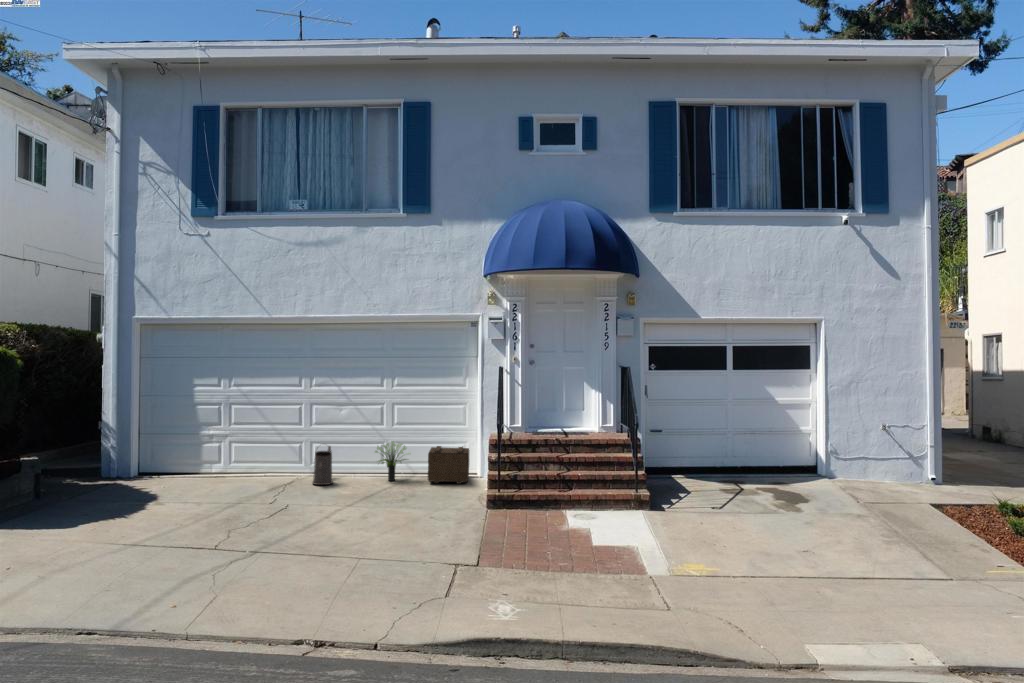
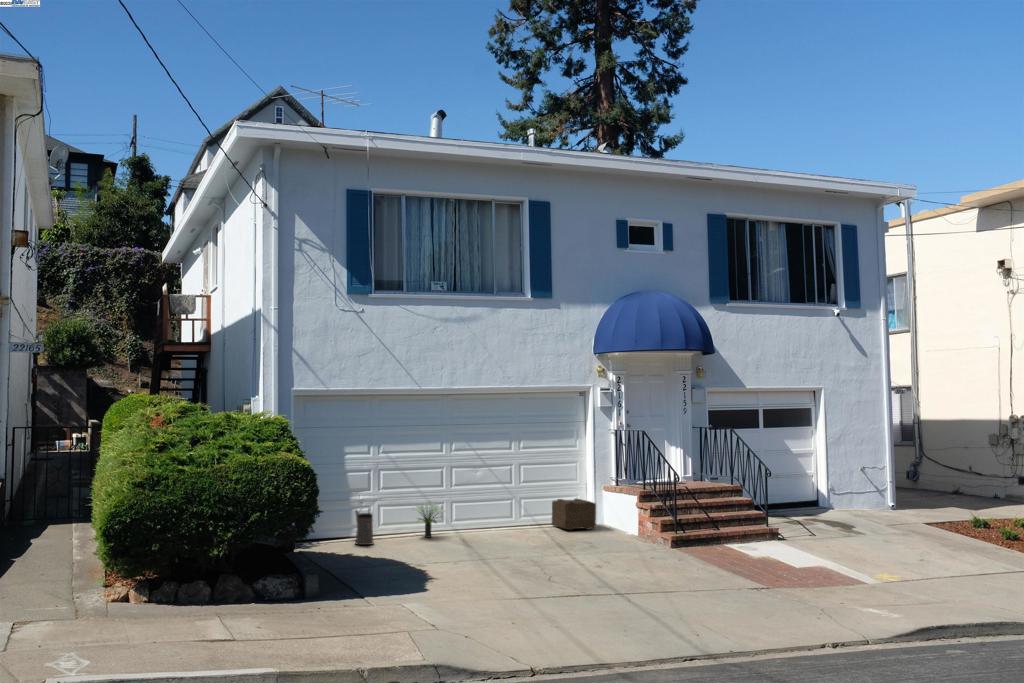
potted plant: present [375,441,411,481] -> present [412,501,445,538]
watering can: present [313,446,333,485] -> present [355,510,373,545]

